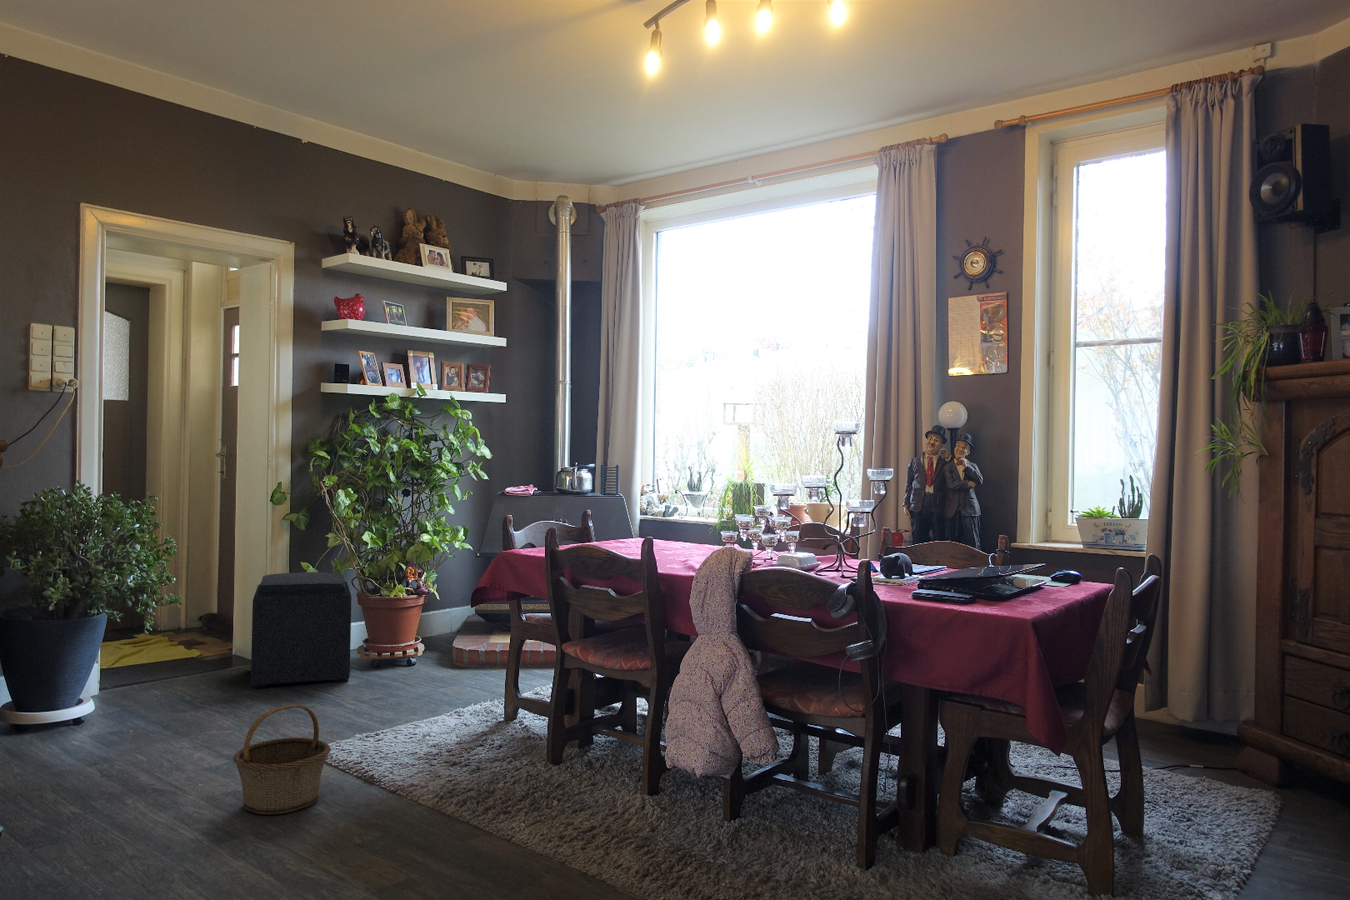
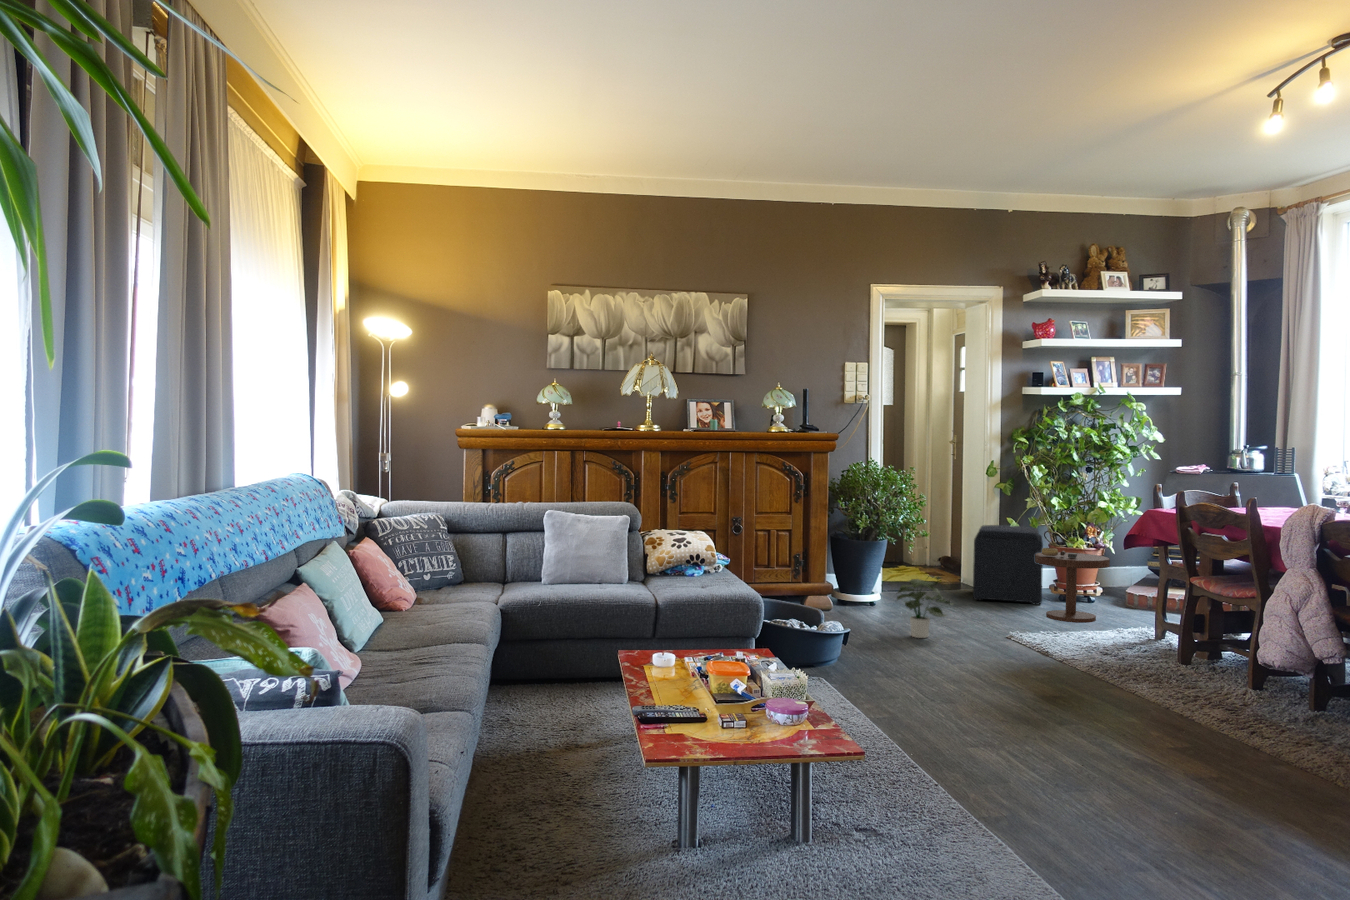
side table: none [359,632,472,837] -> present [1035,548,1110,623]
potted plant: none [109,682,222,795] -> present [897,576,953,638]
basket: present [233,705,330,815] -> none [962,594,1020,657]

